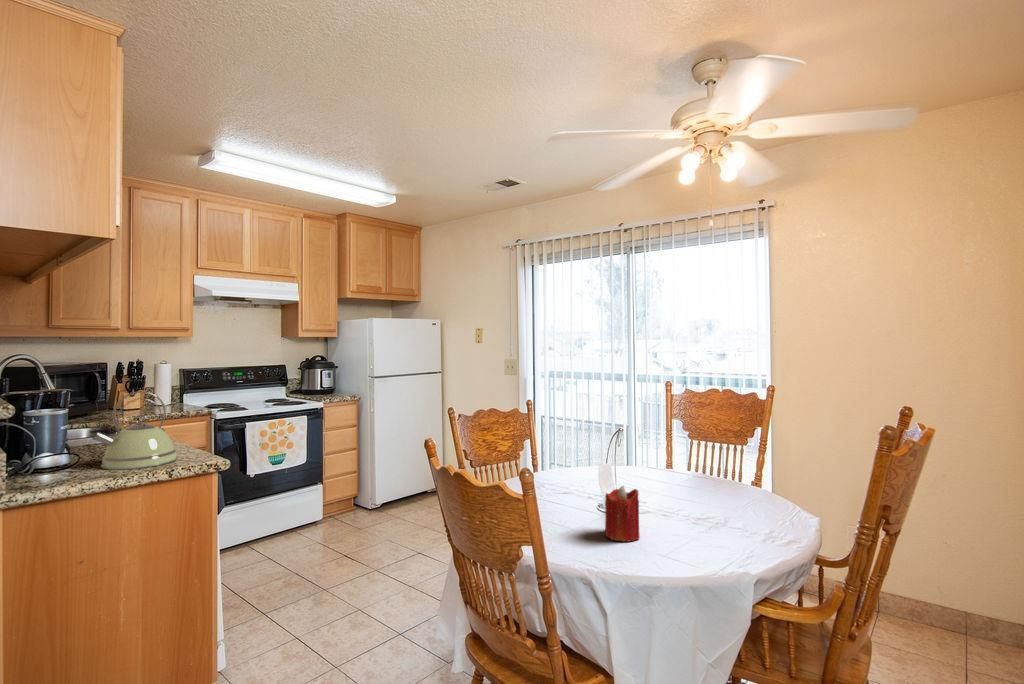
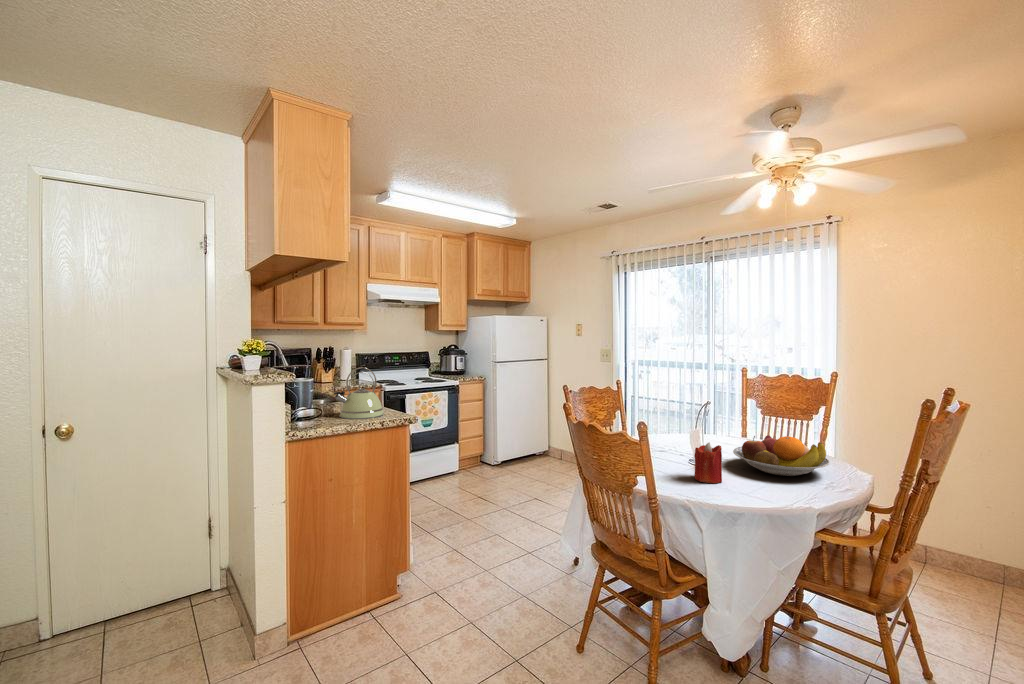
fruit bowl: none [654,469,768,524] -> present [733,435,830,476]

